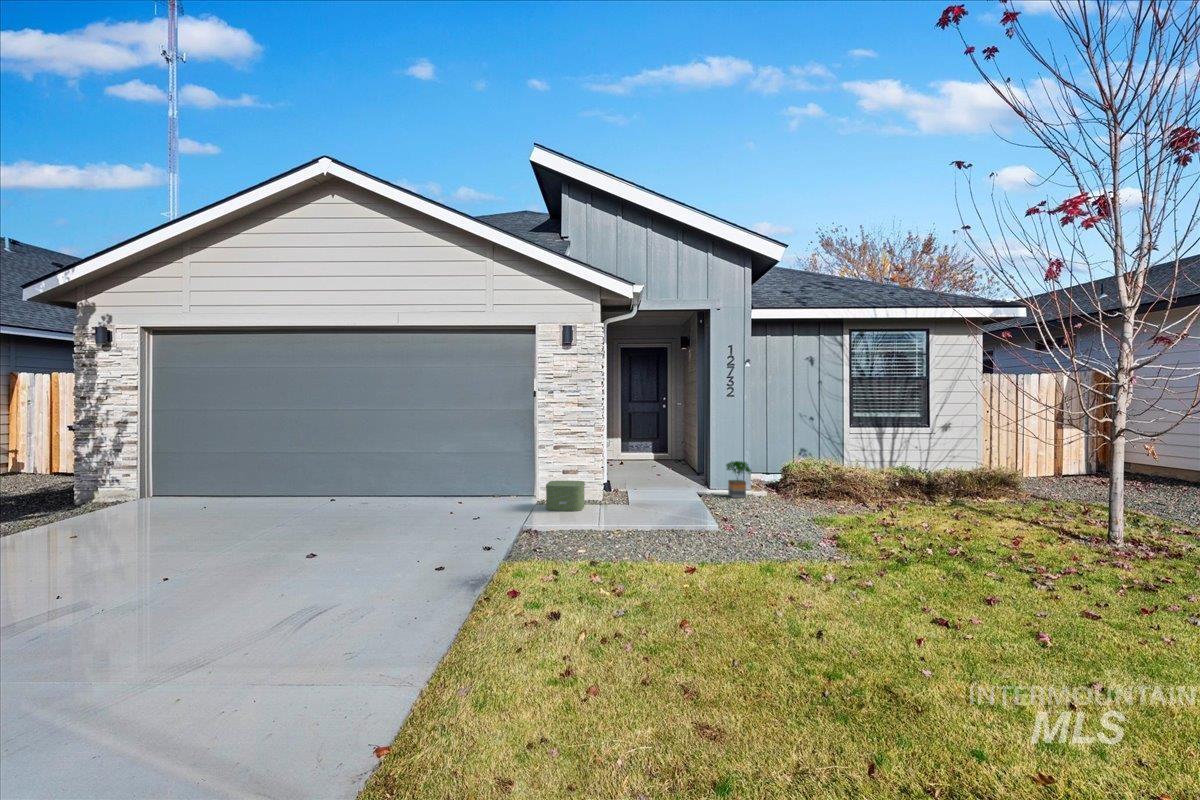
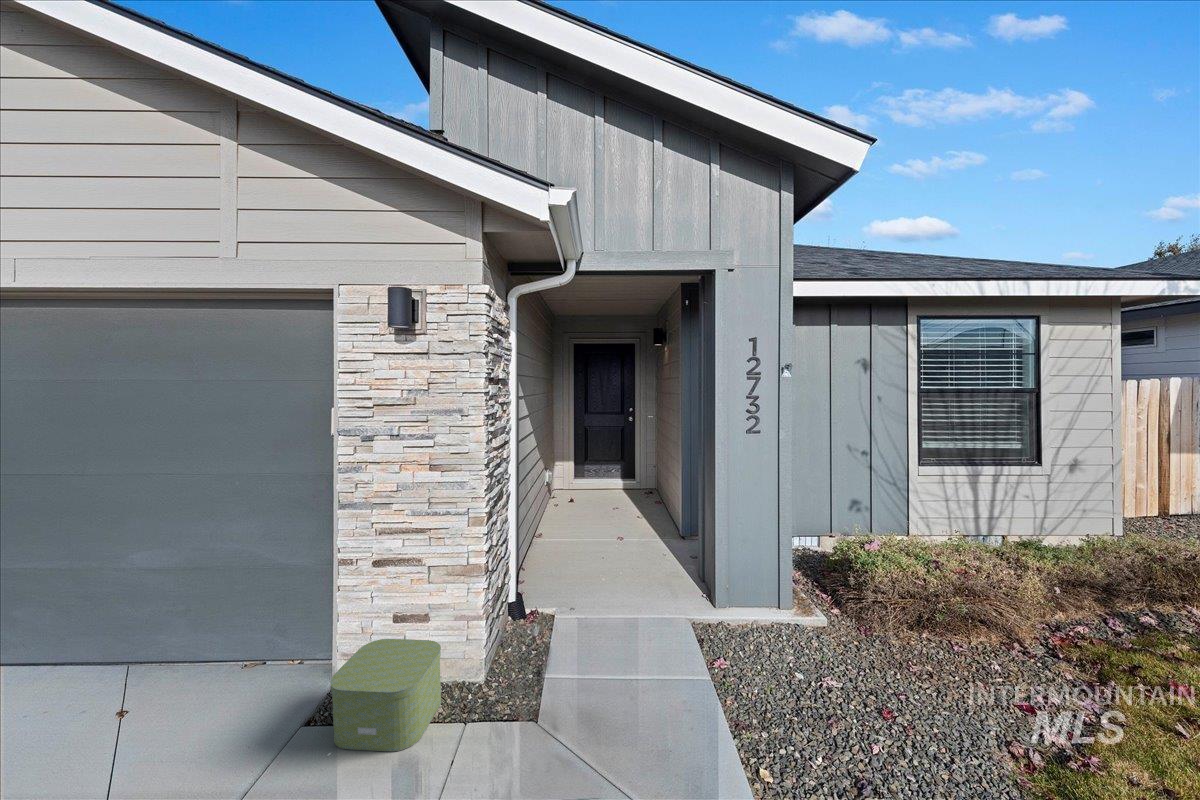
potted tree: present [726,461,751,498] -> none [744,558,802,639]

